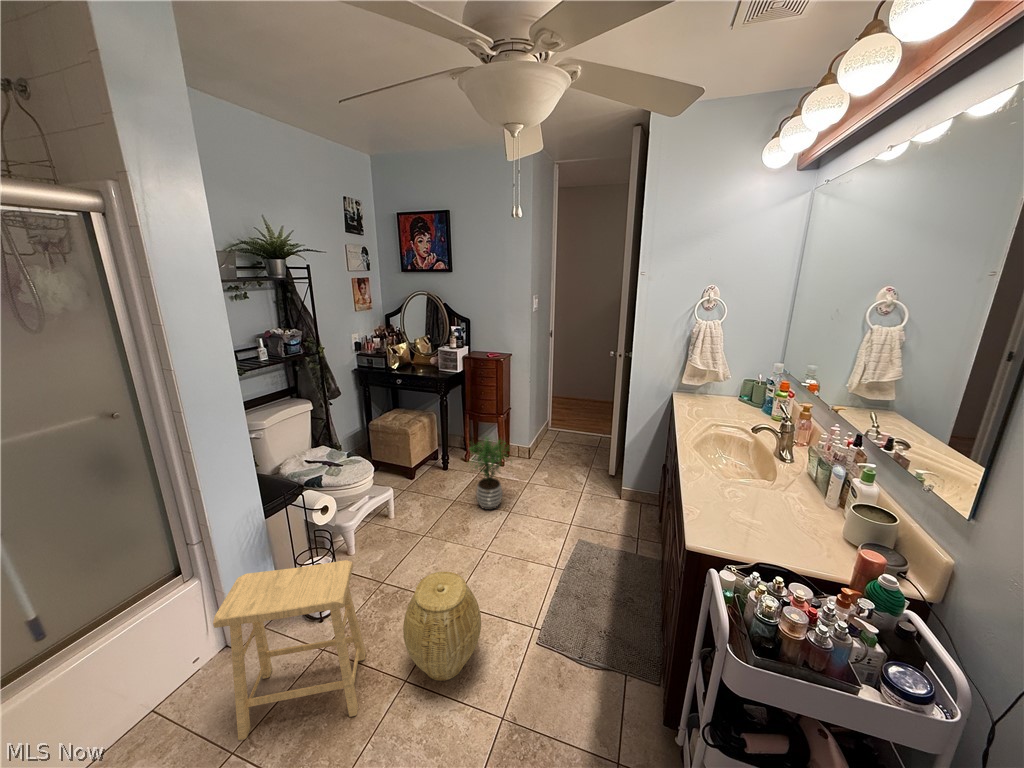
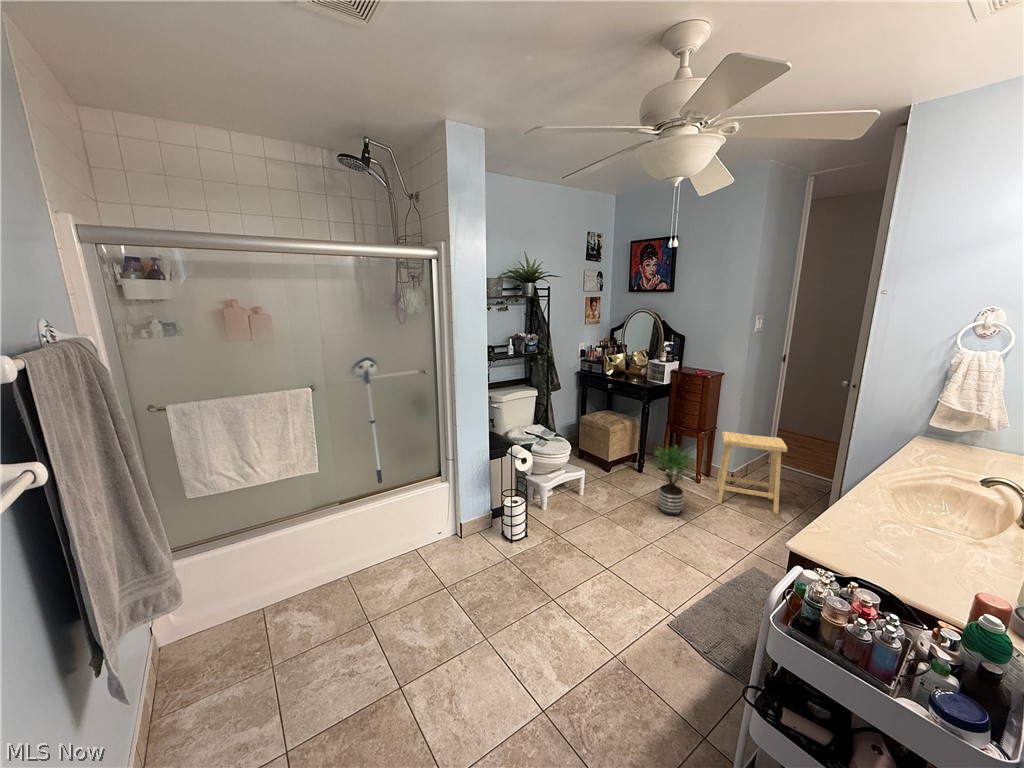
footstool: present [213,560,366,740] -> present [715,432,787,514]
woven basket: present [403,572,481,681] -> none [555,527,617,614]

